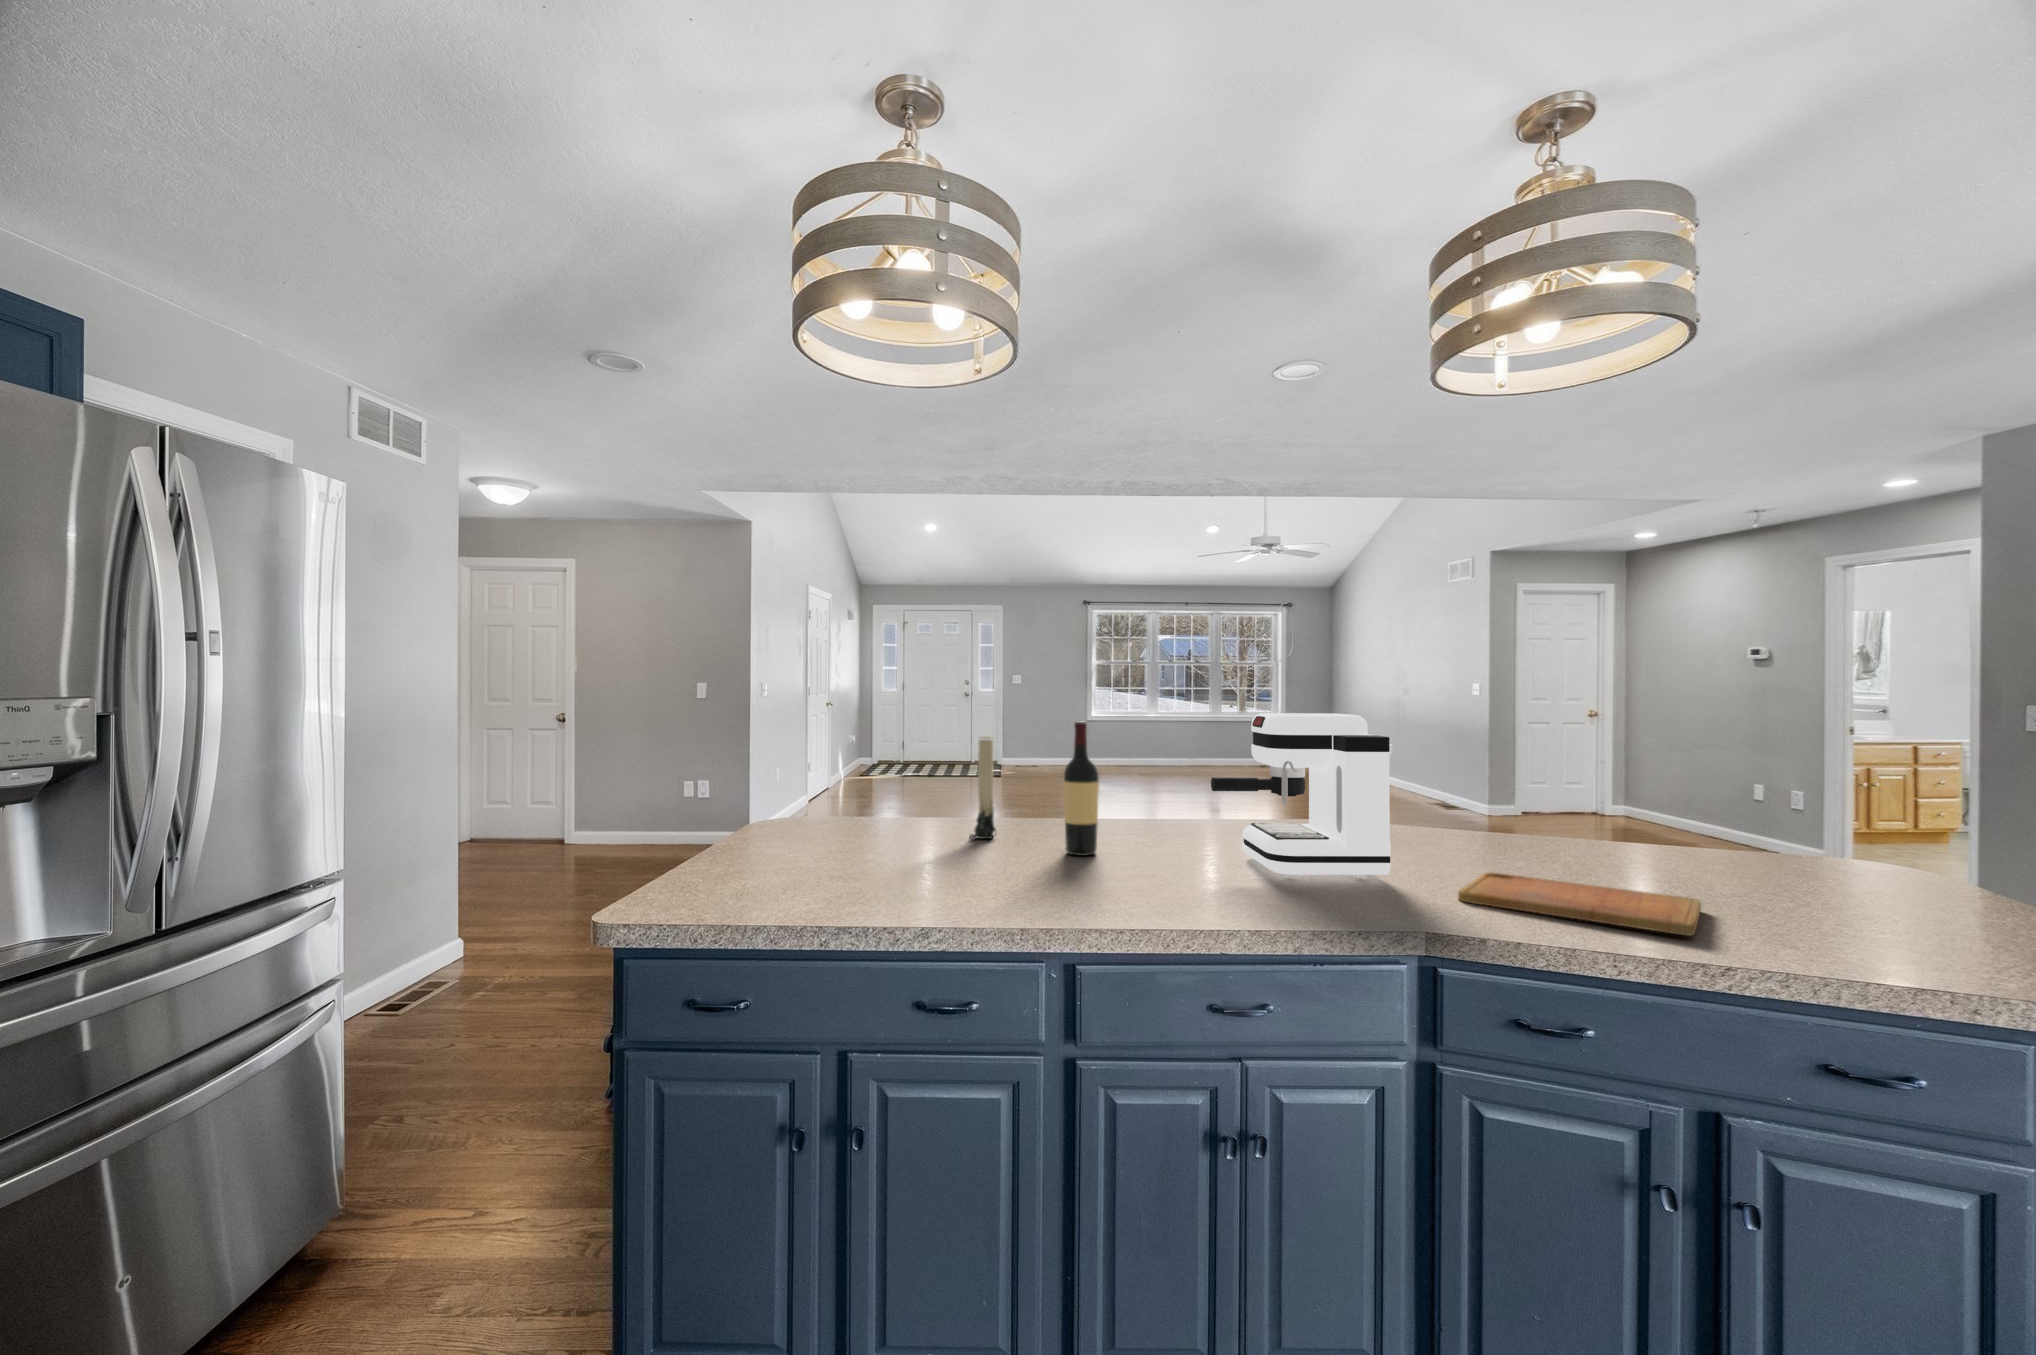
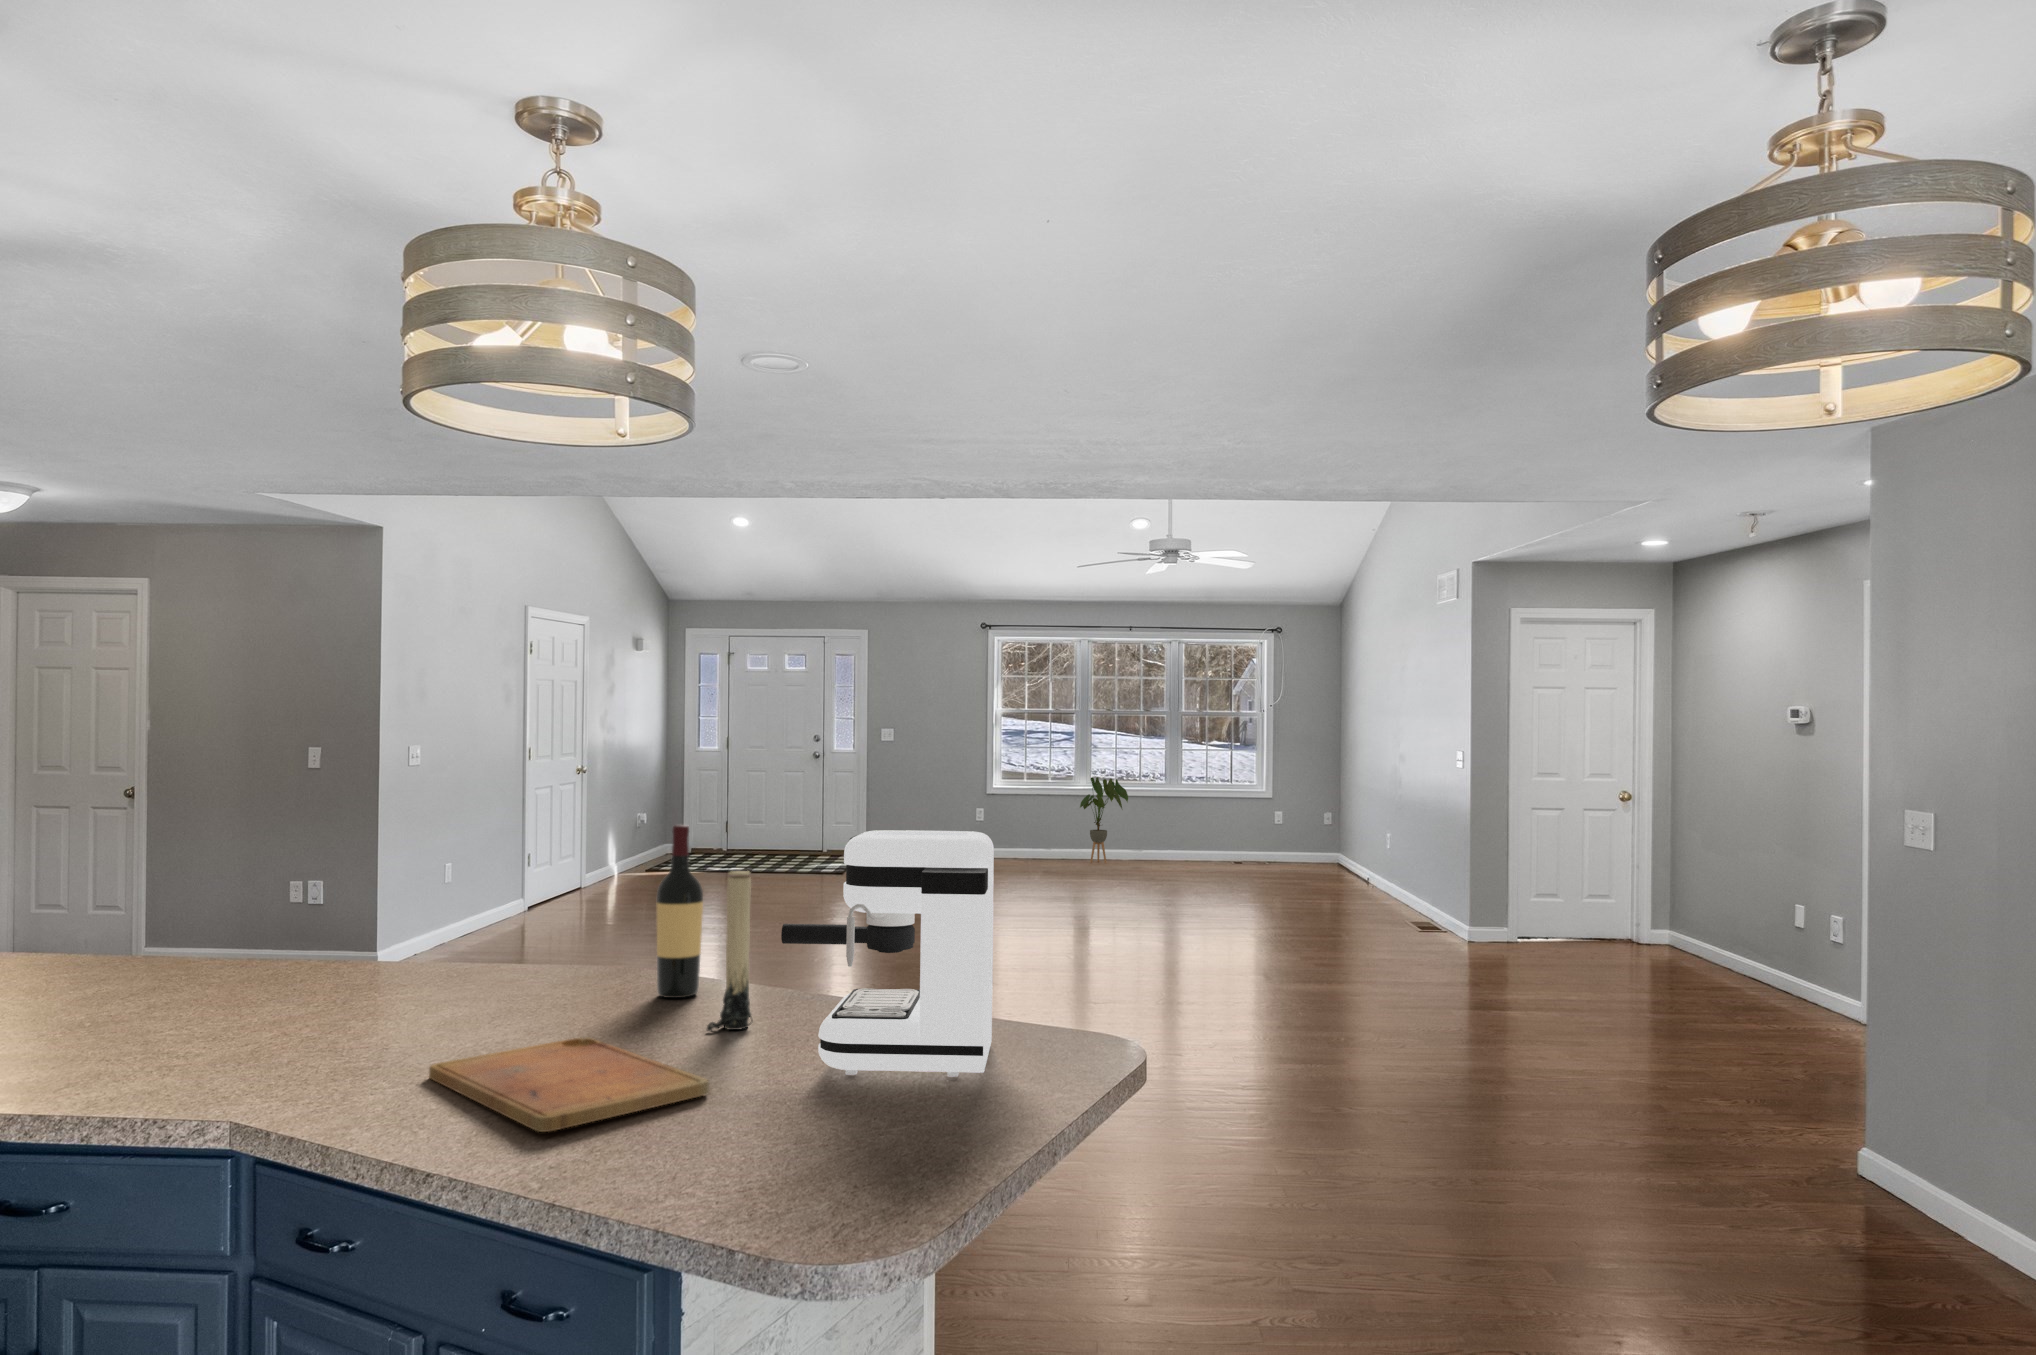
house plant: none [1157,707,1192,768] -> present [1080,777,1128,863]
coffee maker: present [1211,713,1391,878] -> present [781,830,994,1077]
wine bottle: present [1064,721,1099,856] -> present [657,825,703,998]
candle: present [969,736,996,840] -> present [707,871,752,1031]

